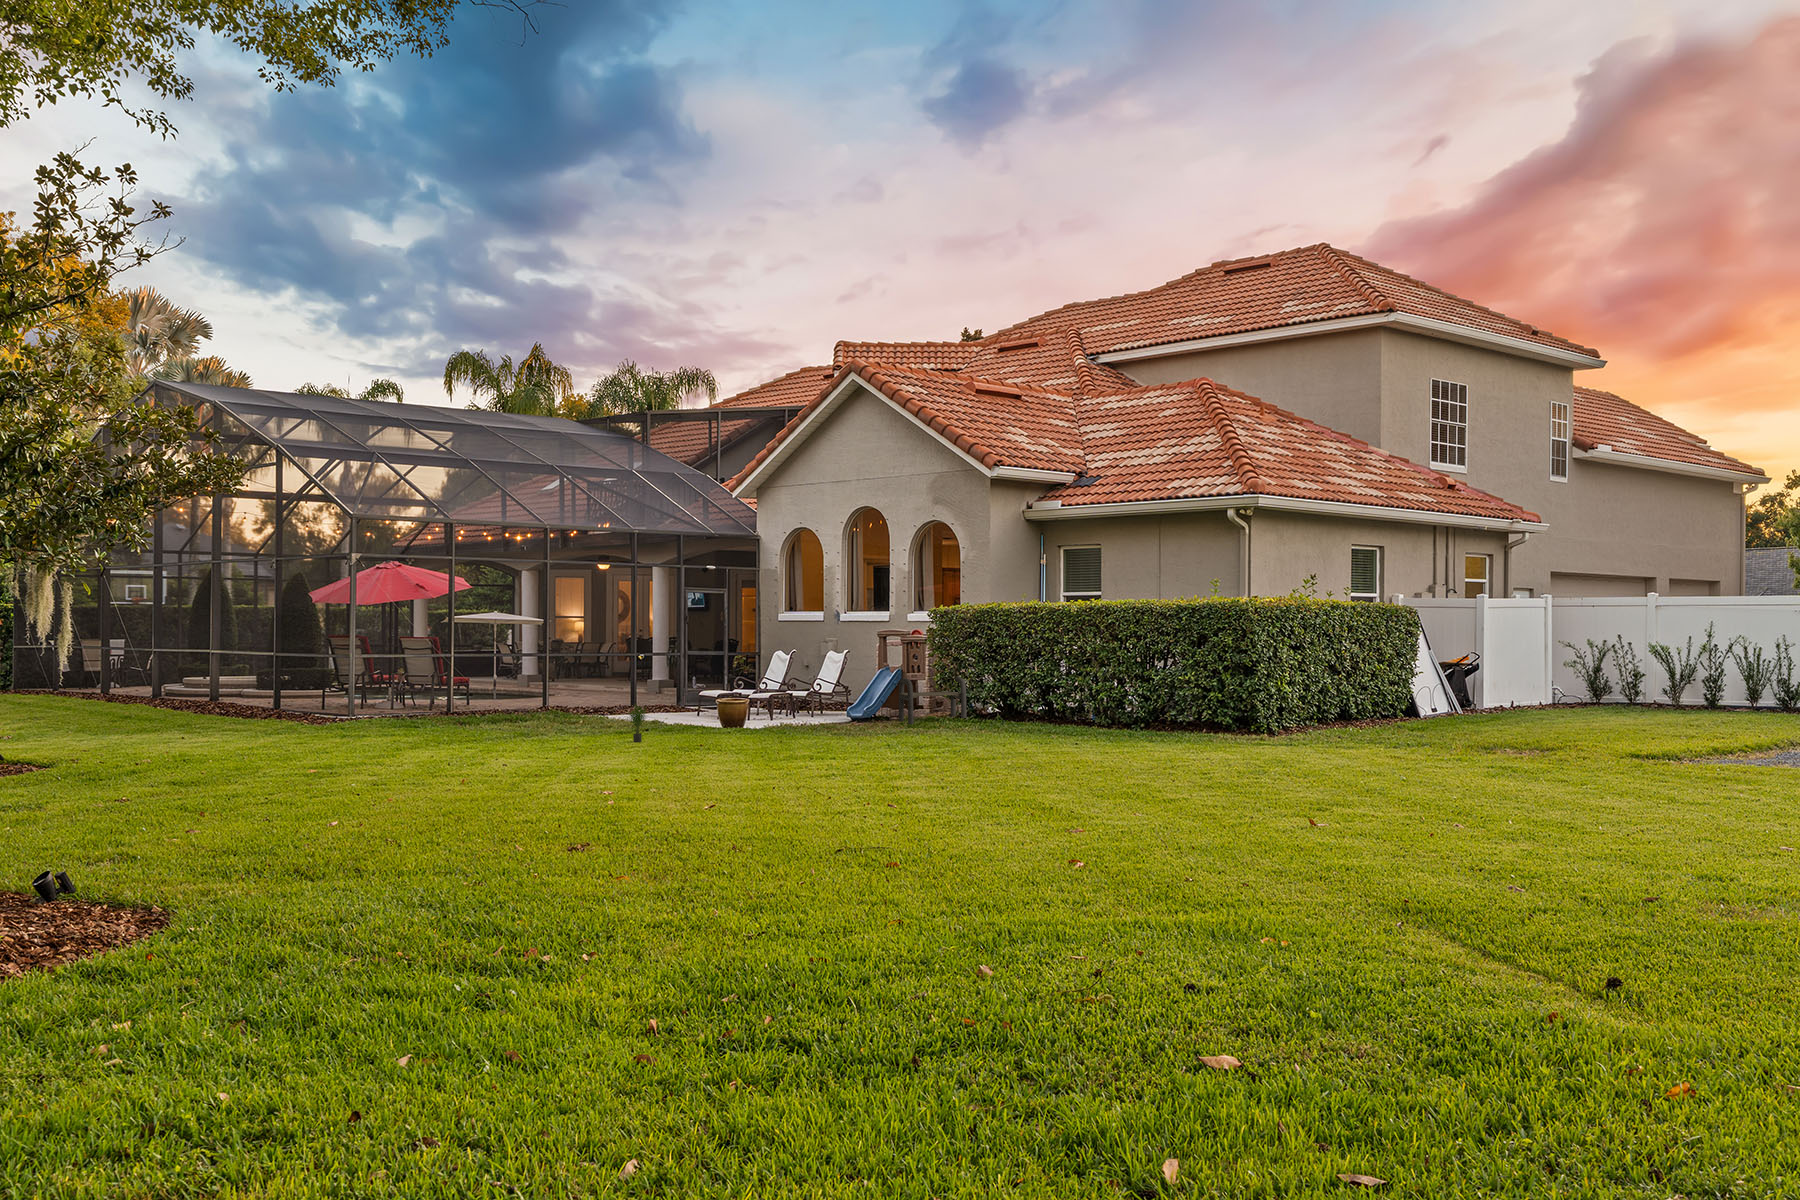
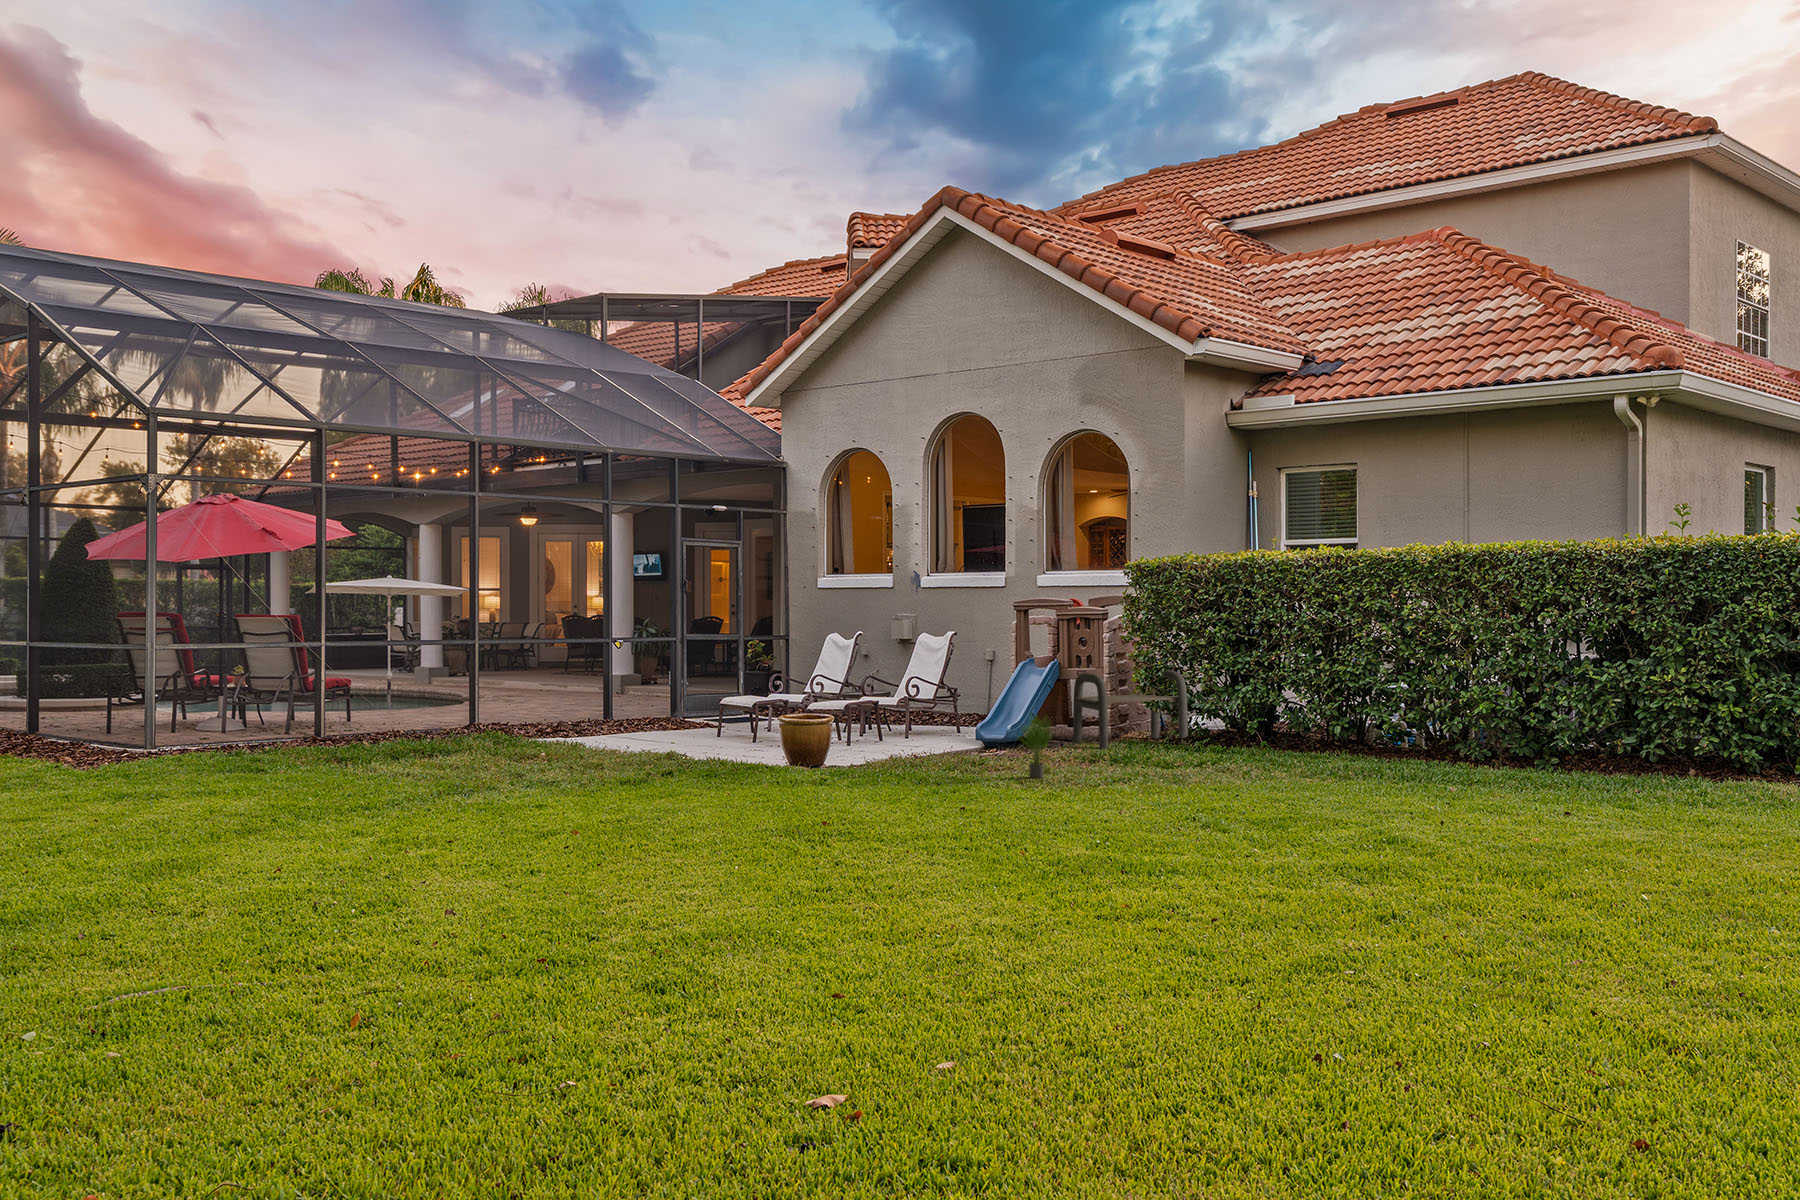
potted plant: present [629,706,646,742] -> present [1017,717,1051,778]

